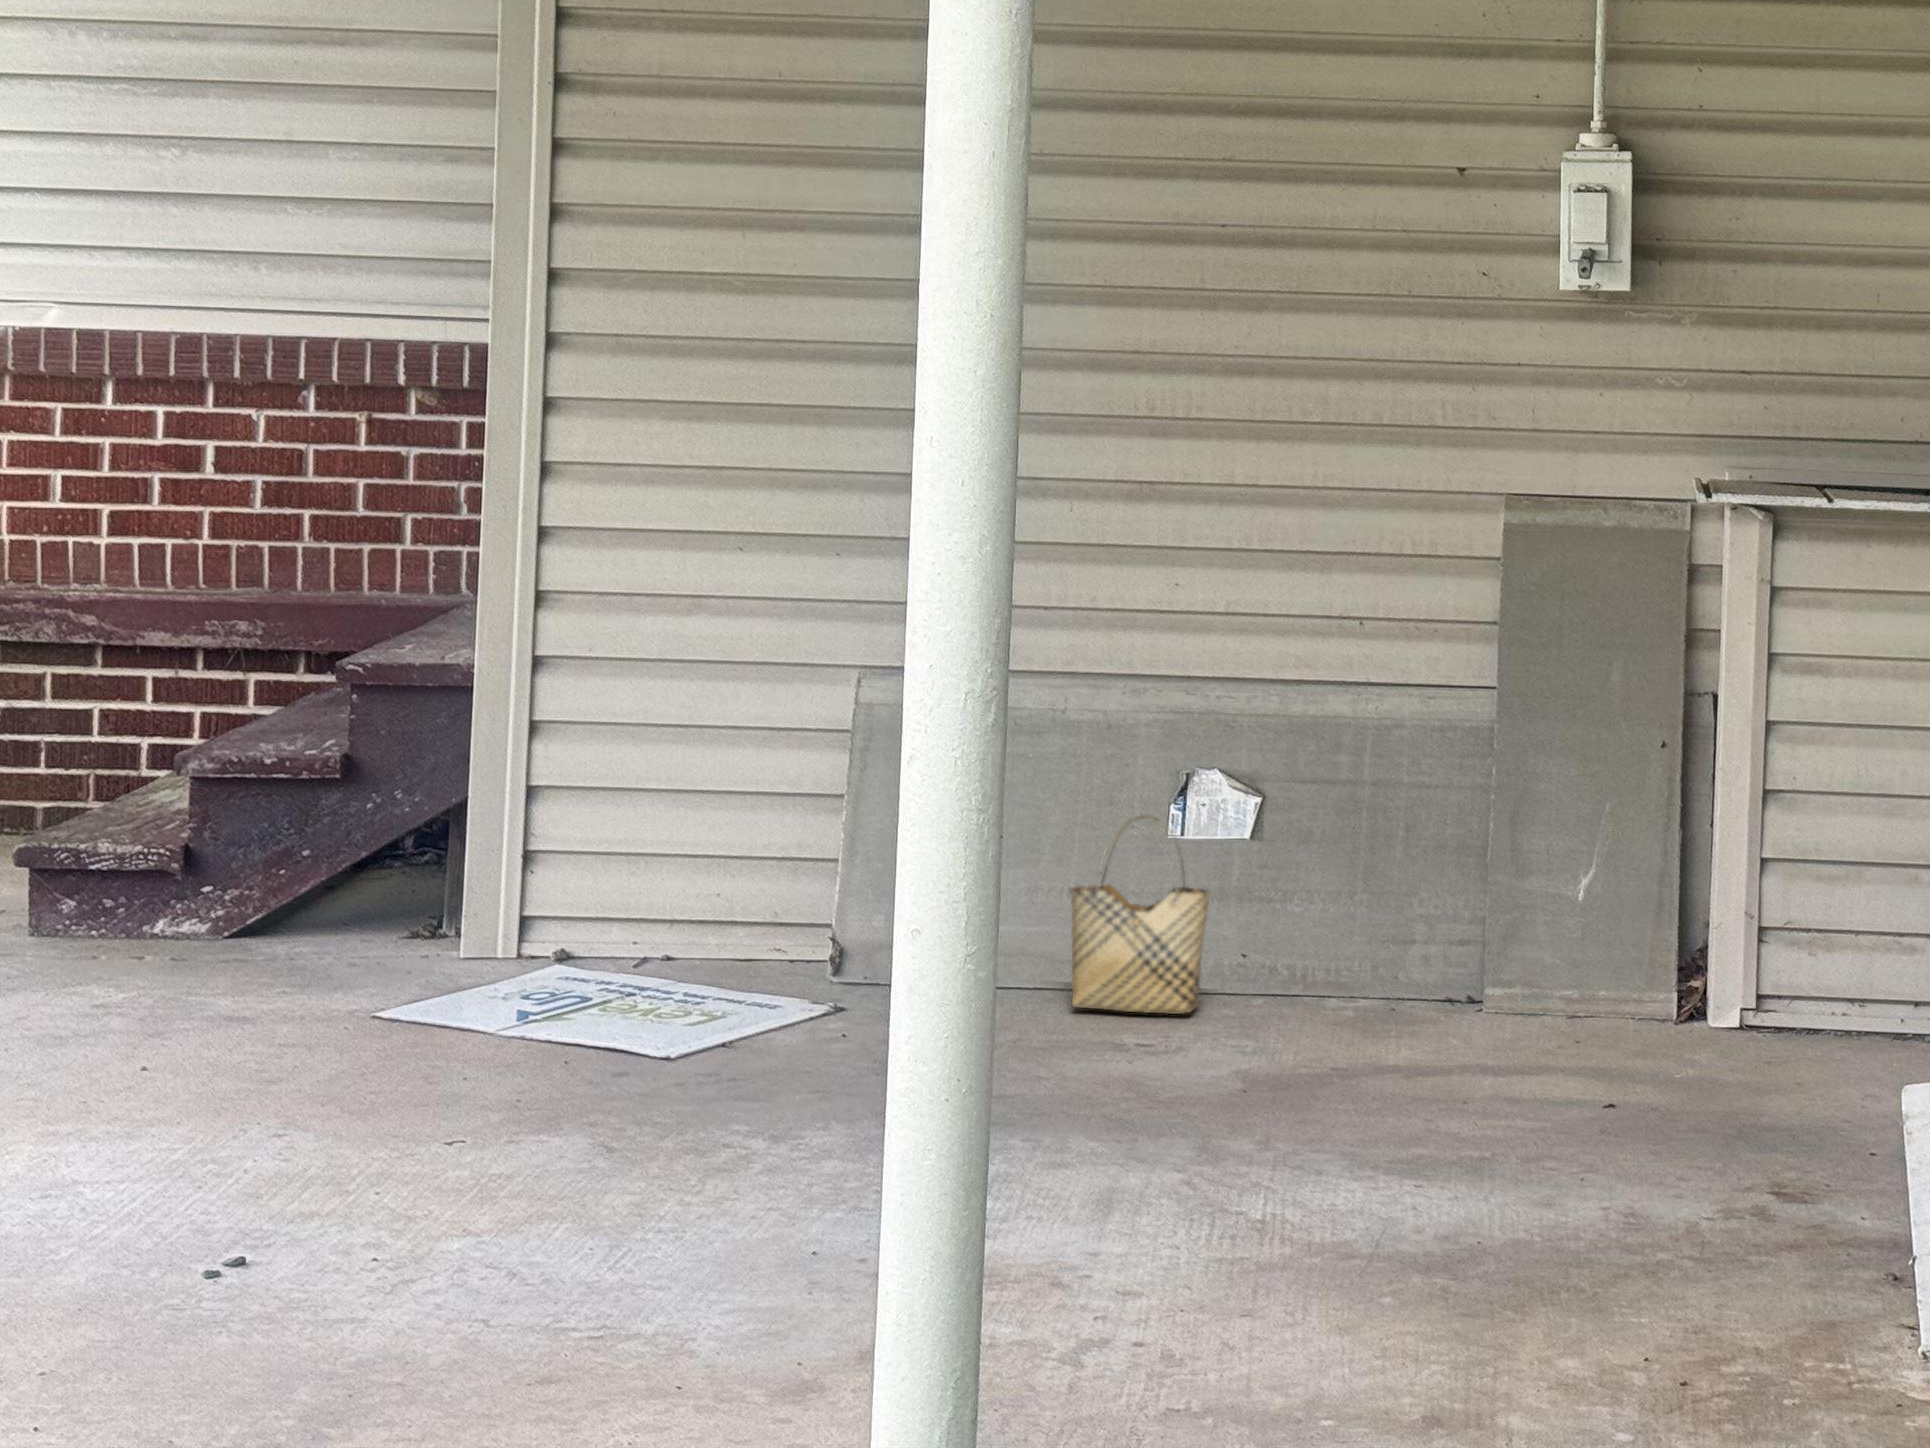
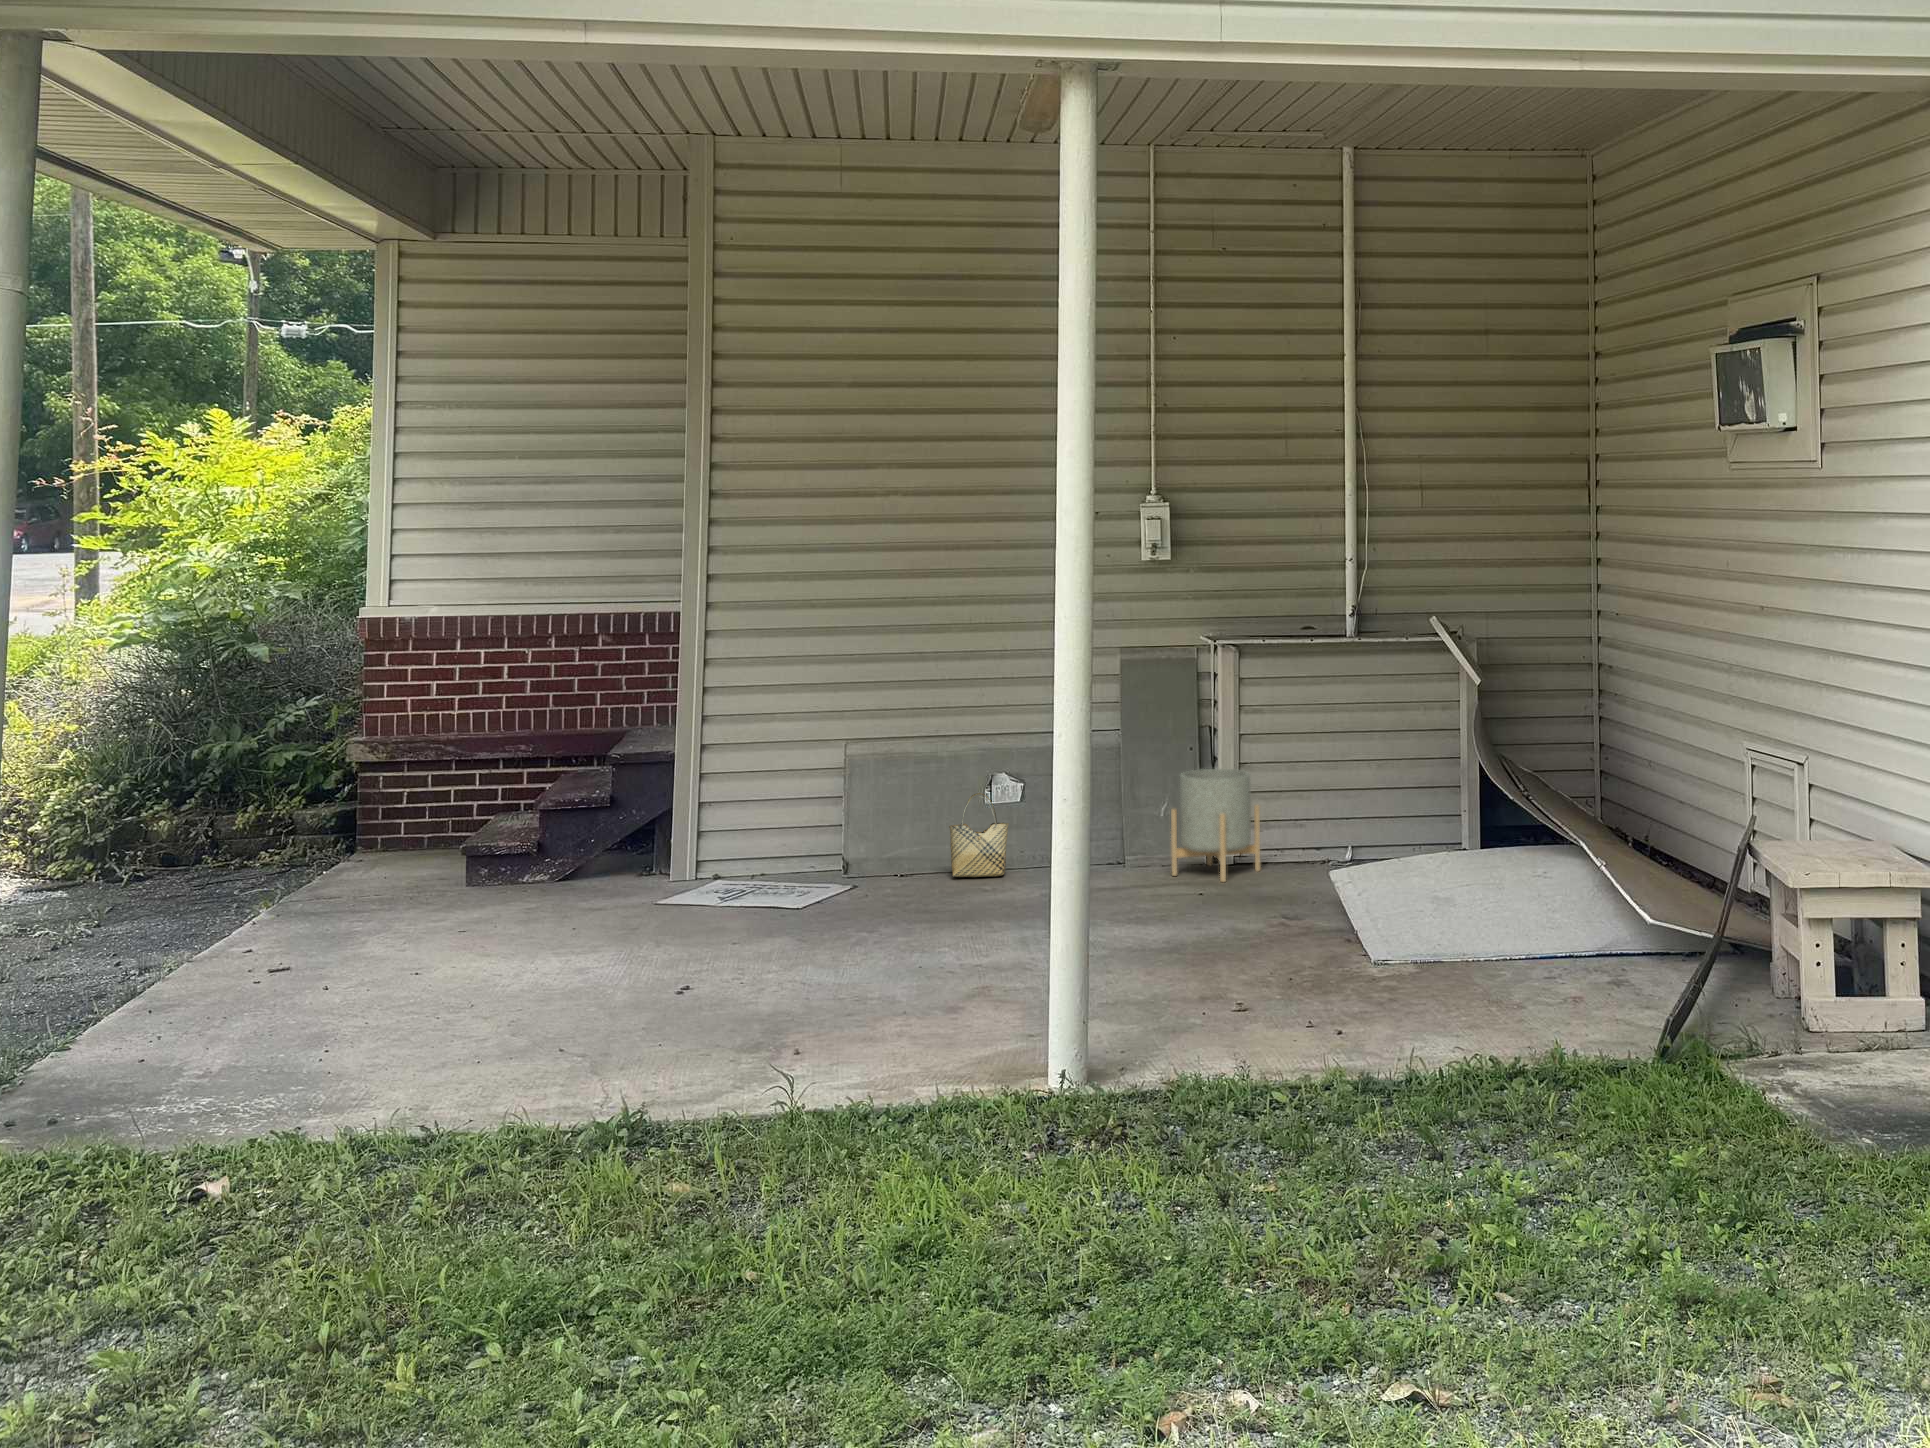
planter: none [1588,802,1814,1088] -> present [1171,769,1261,882]

